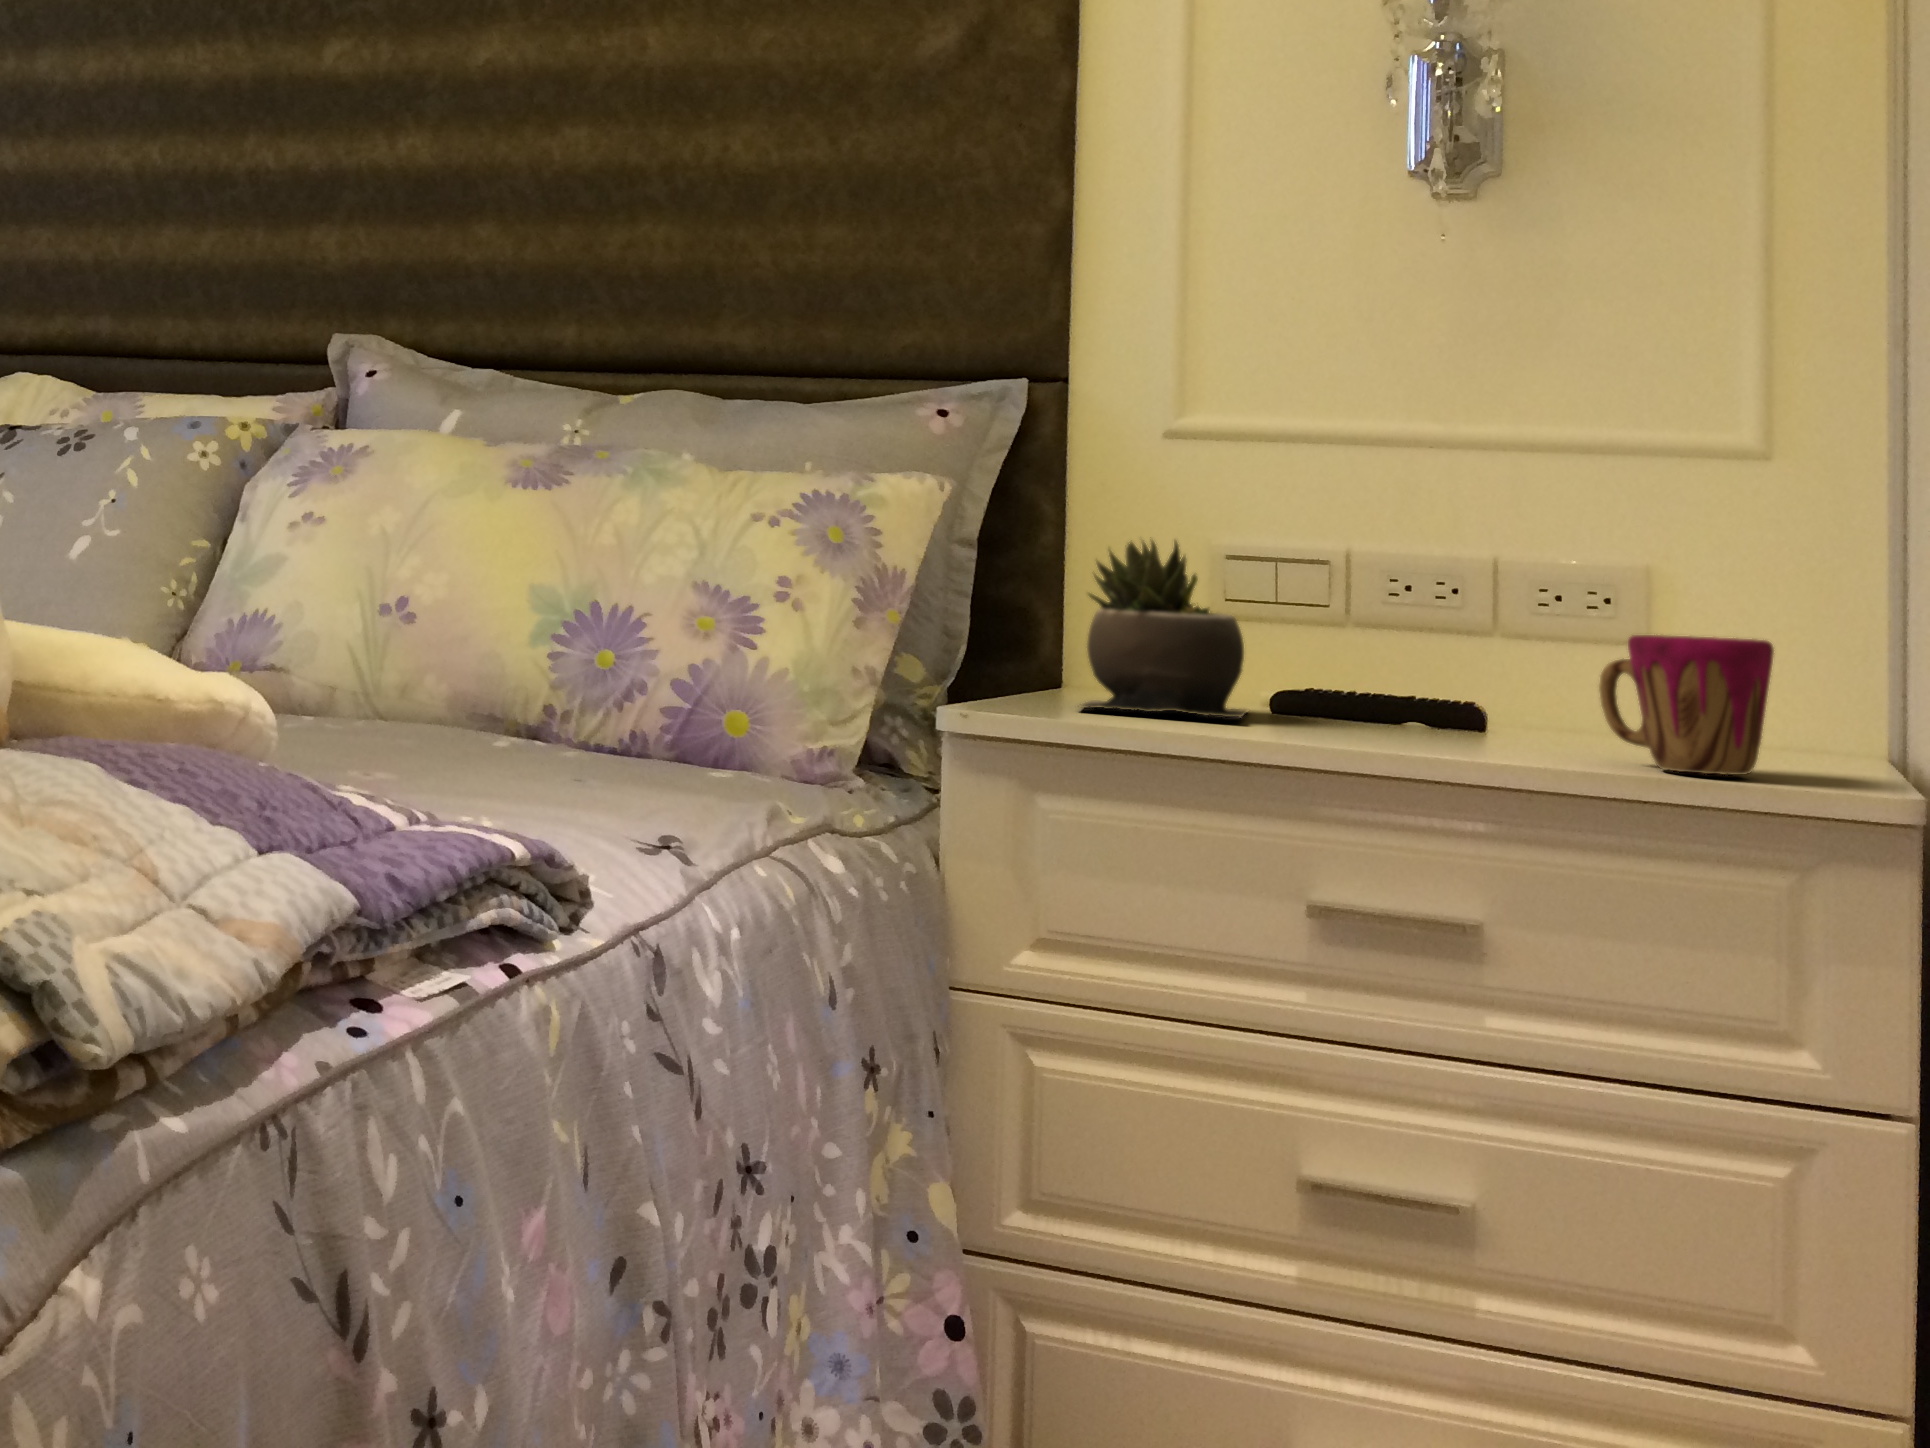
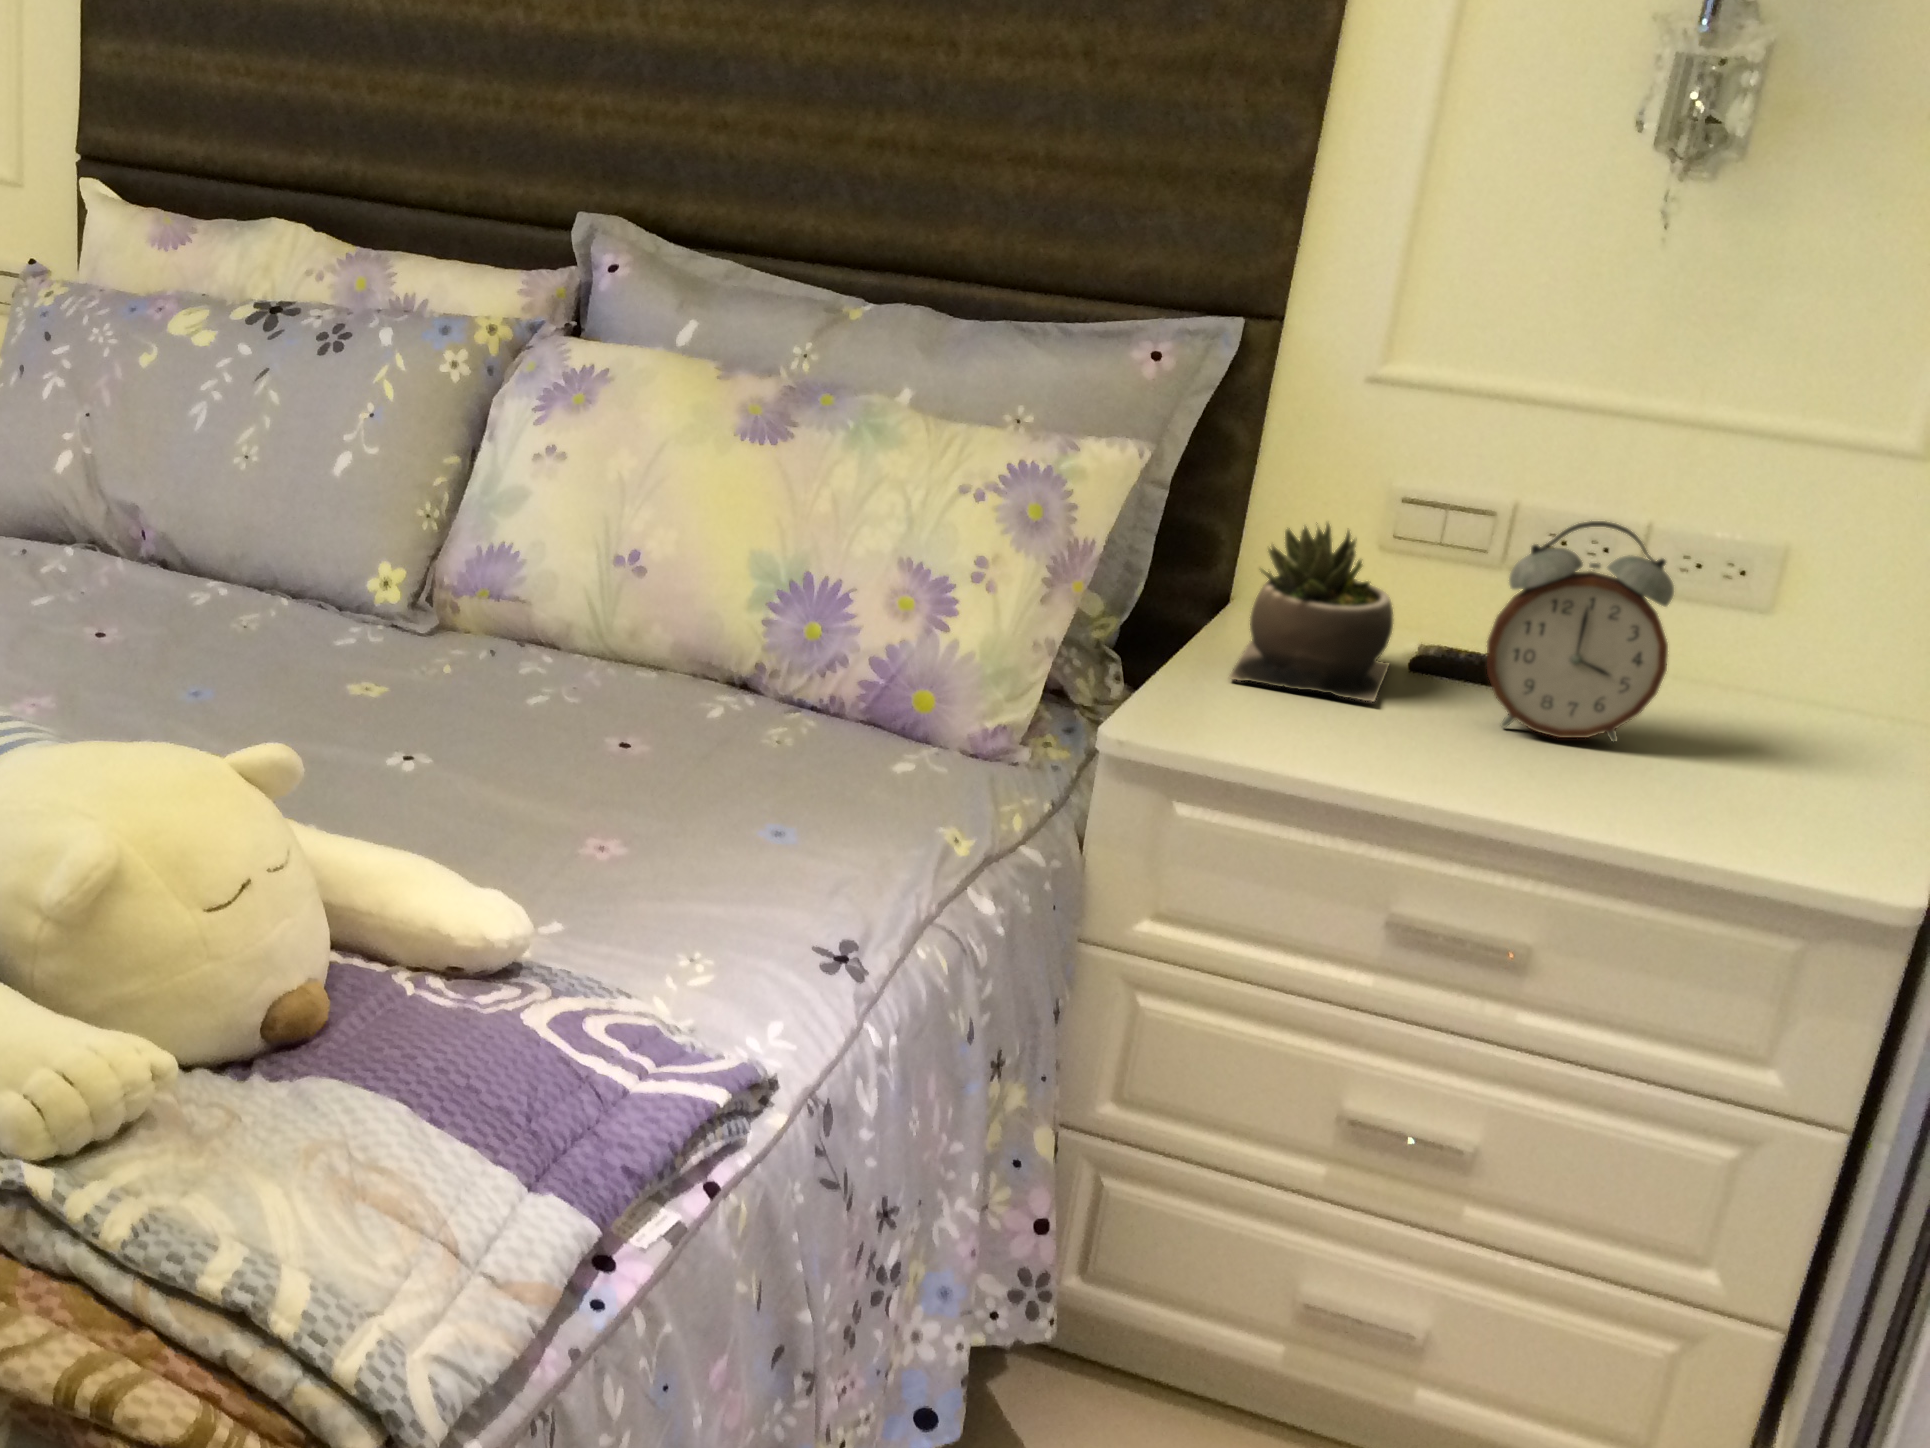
alarm clock: none [1350,494,1552,742] -> present [1487,521,1674,742]
cup: present [1599,635,1774,775] -> none [1693,686,1857,823]

